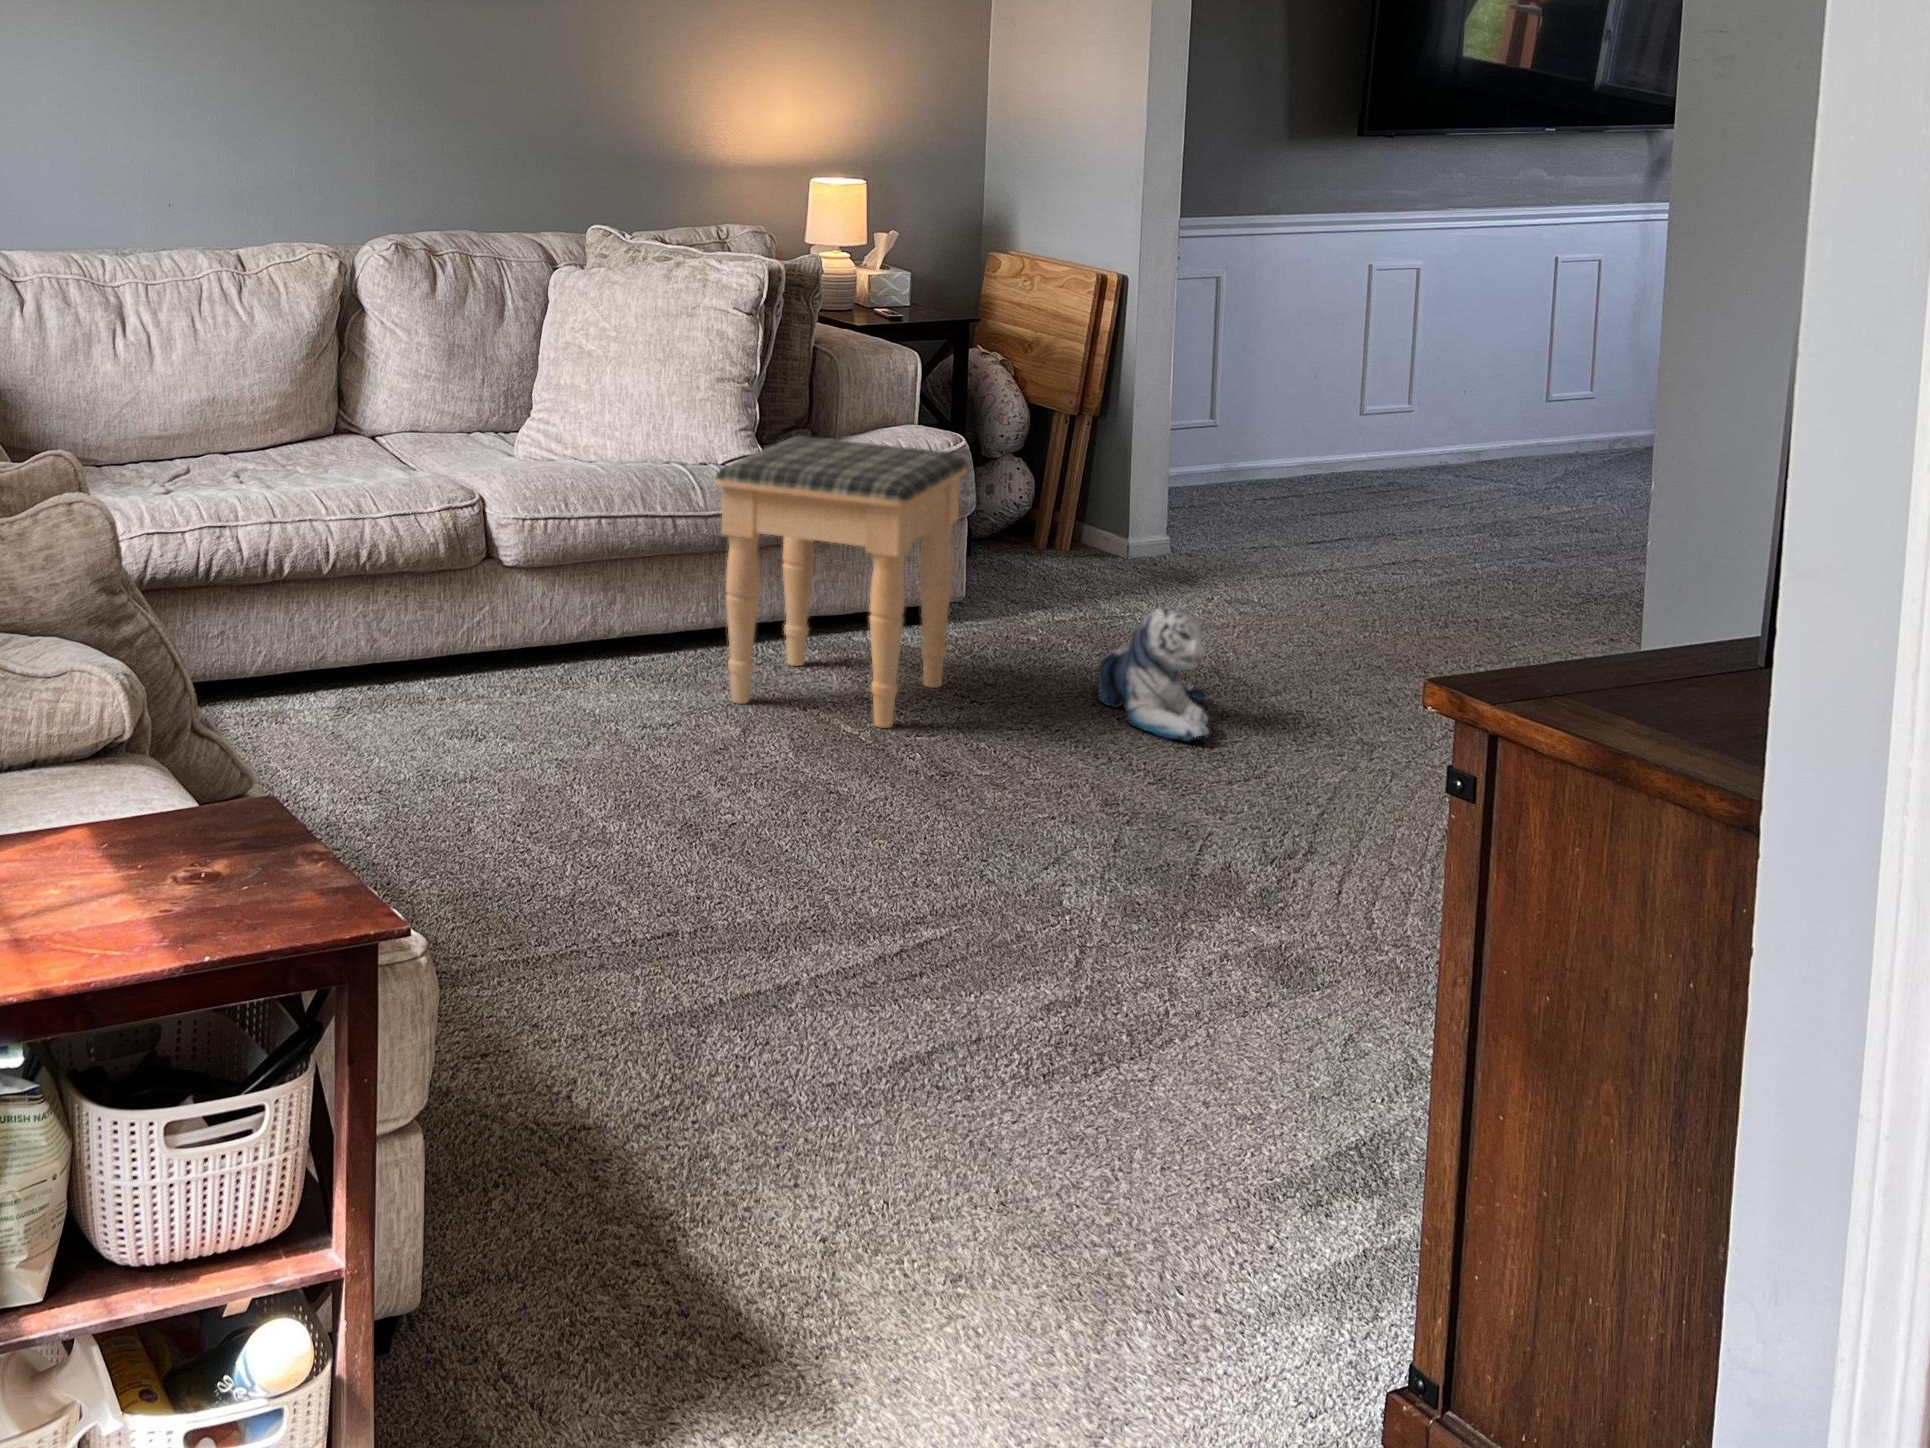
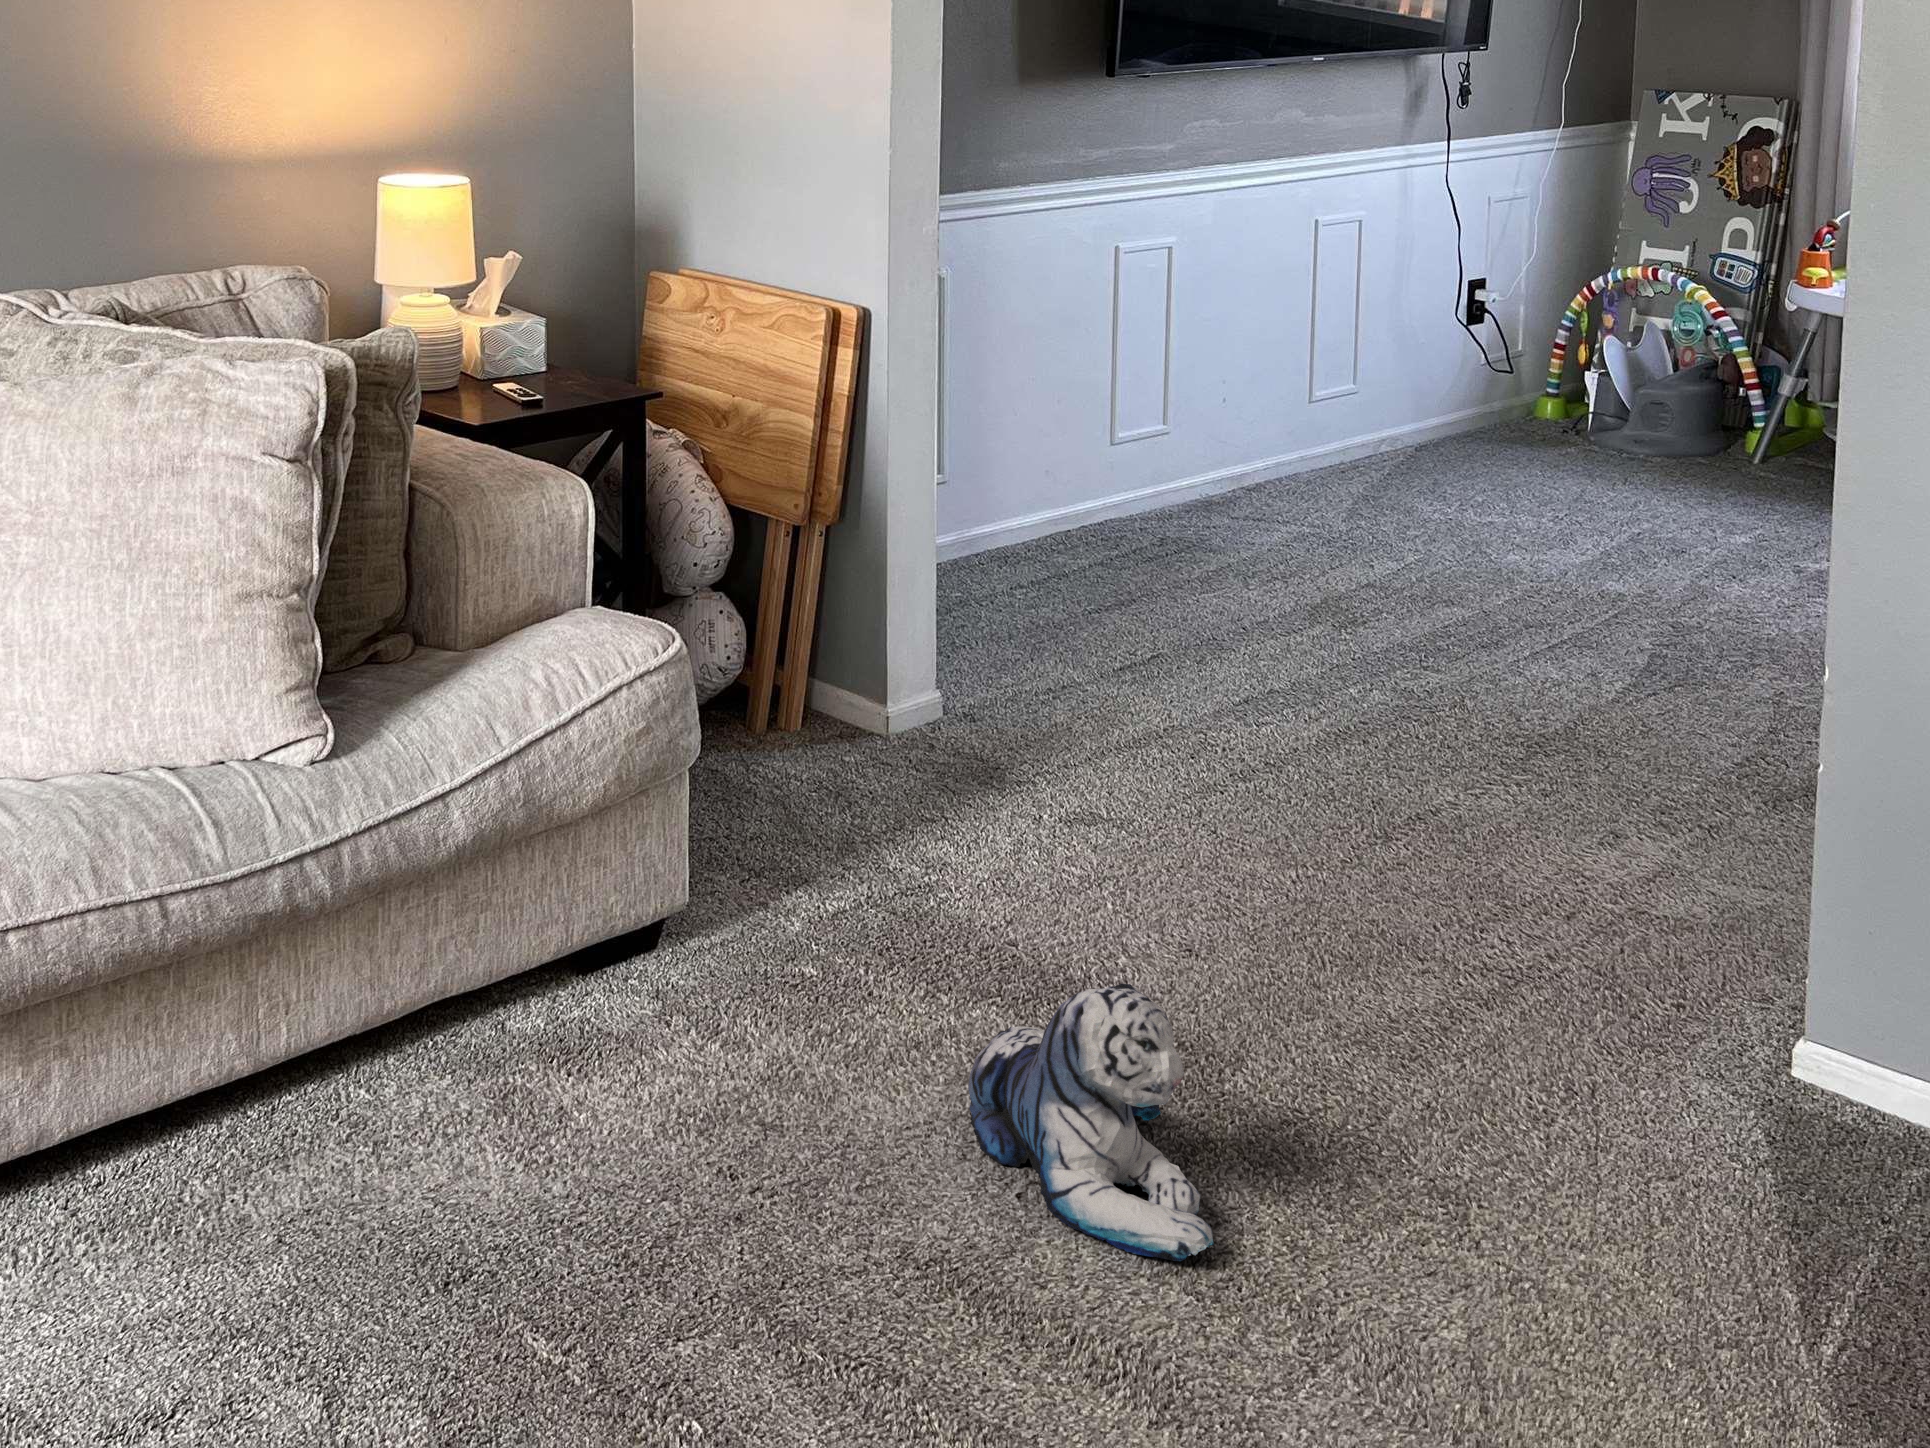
footstool: present [715,436,968,728] -> none [240,708,728,1332]

